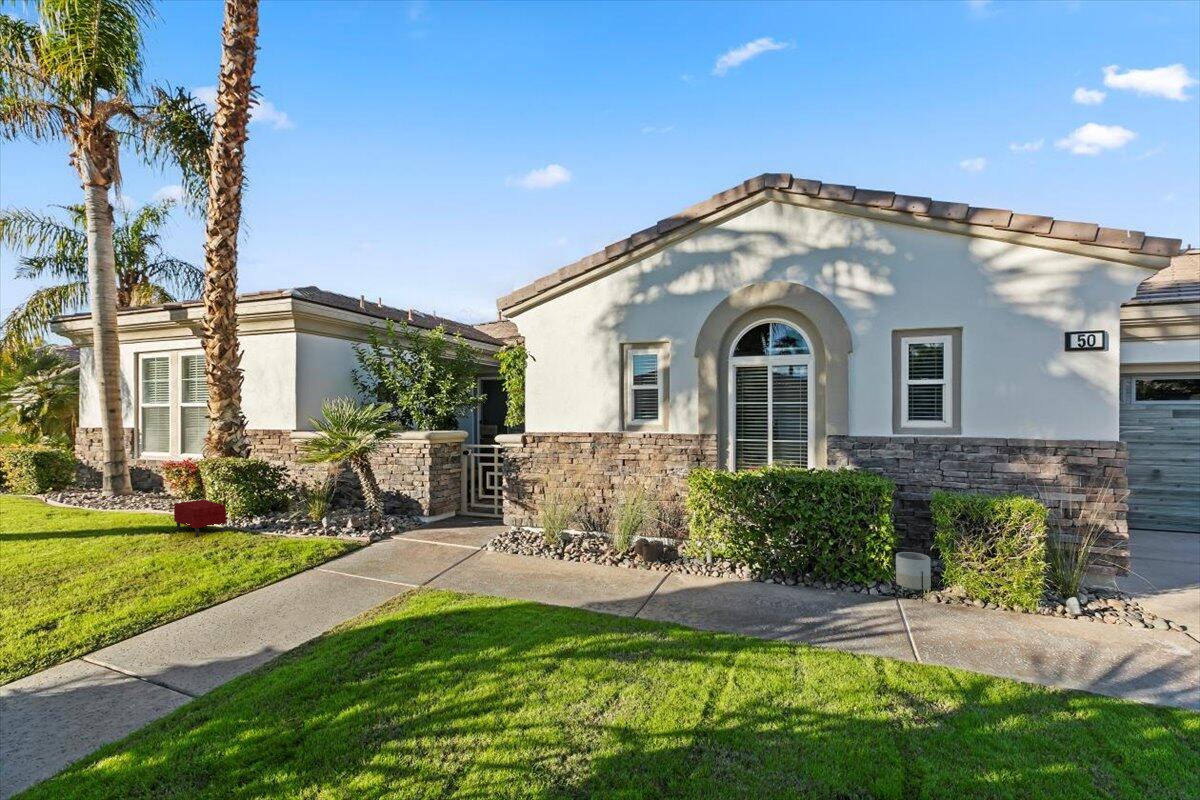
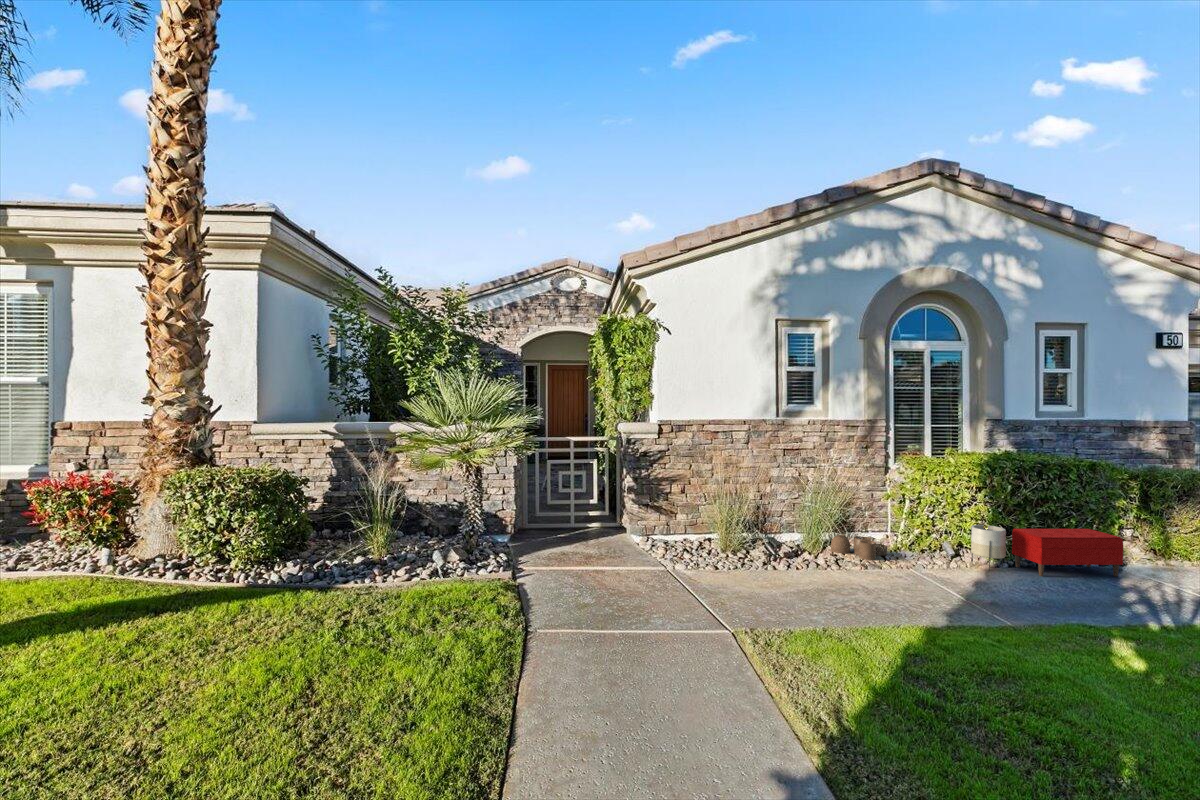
bench: present [174,500,226,537] -> present [1012,529,1123,577]
planter: present [895,552,931,603] -> present [971,525,1006,570]

